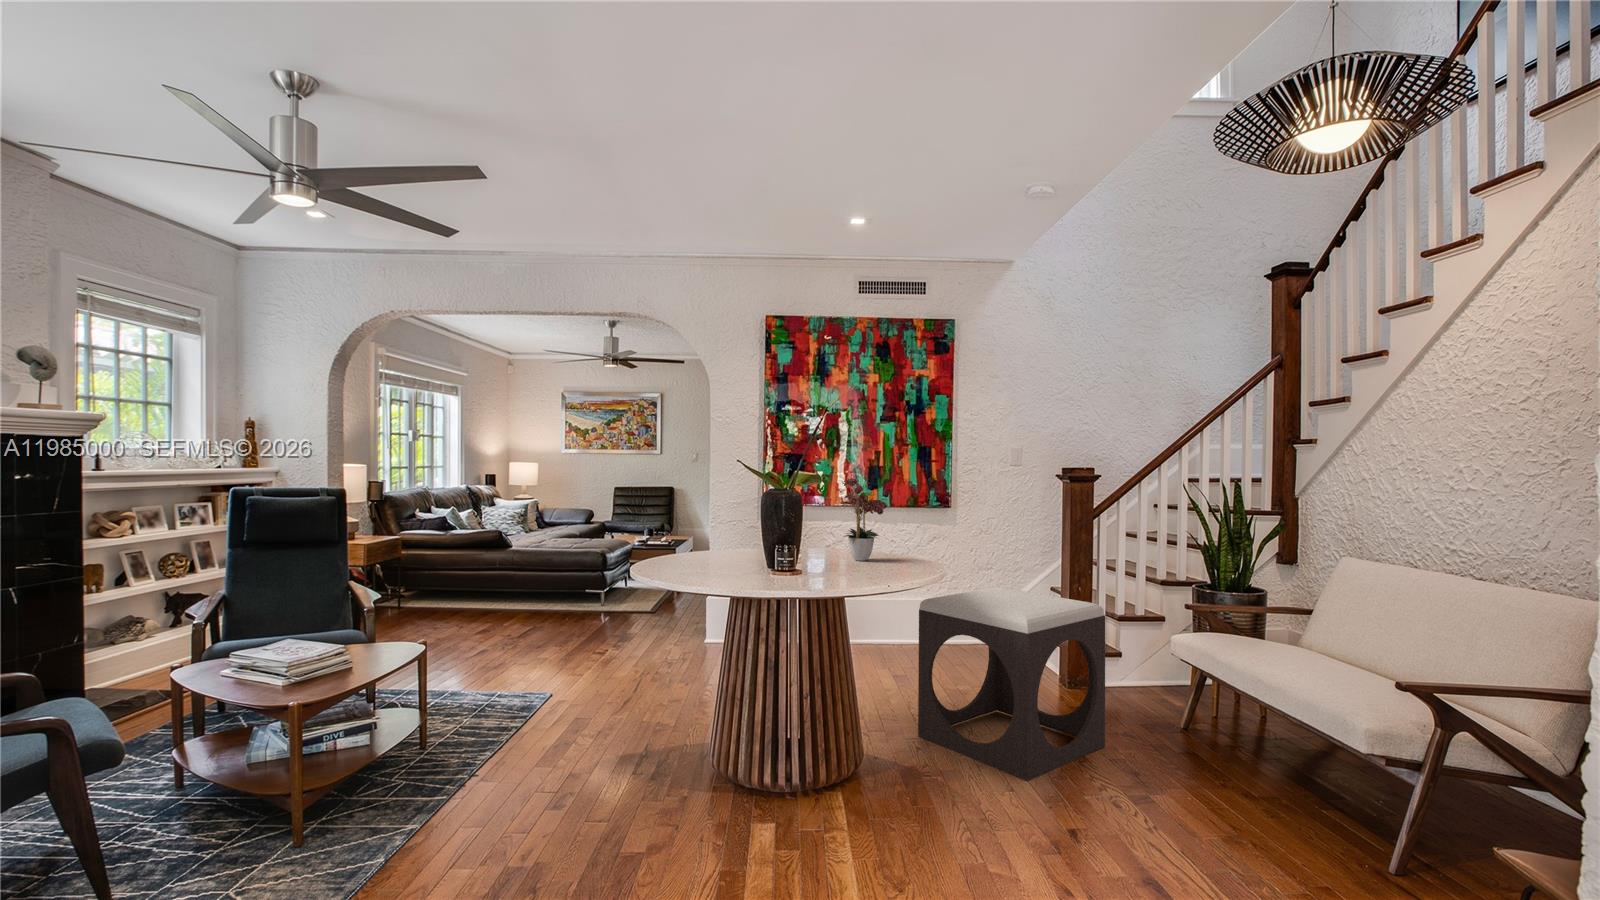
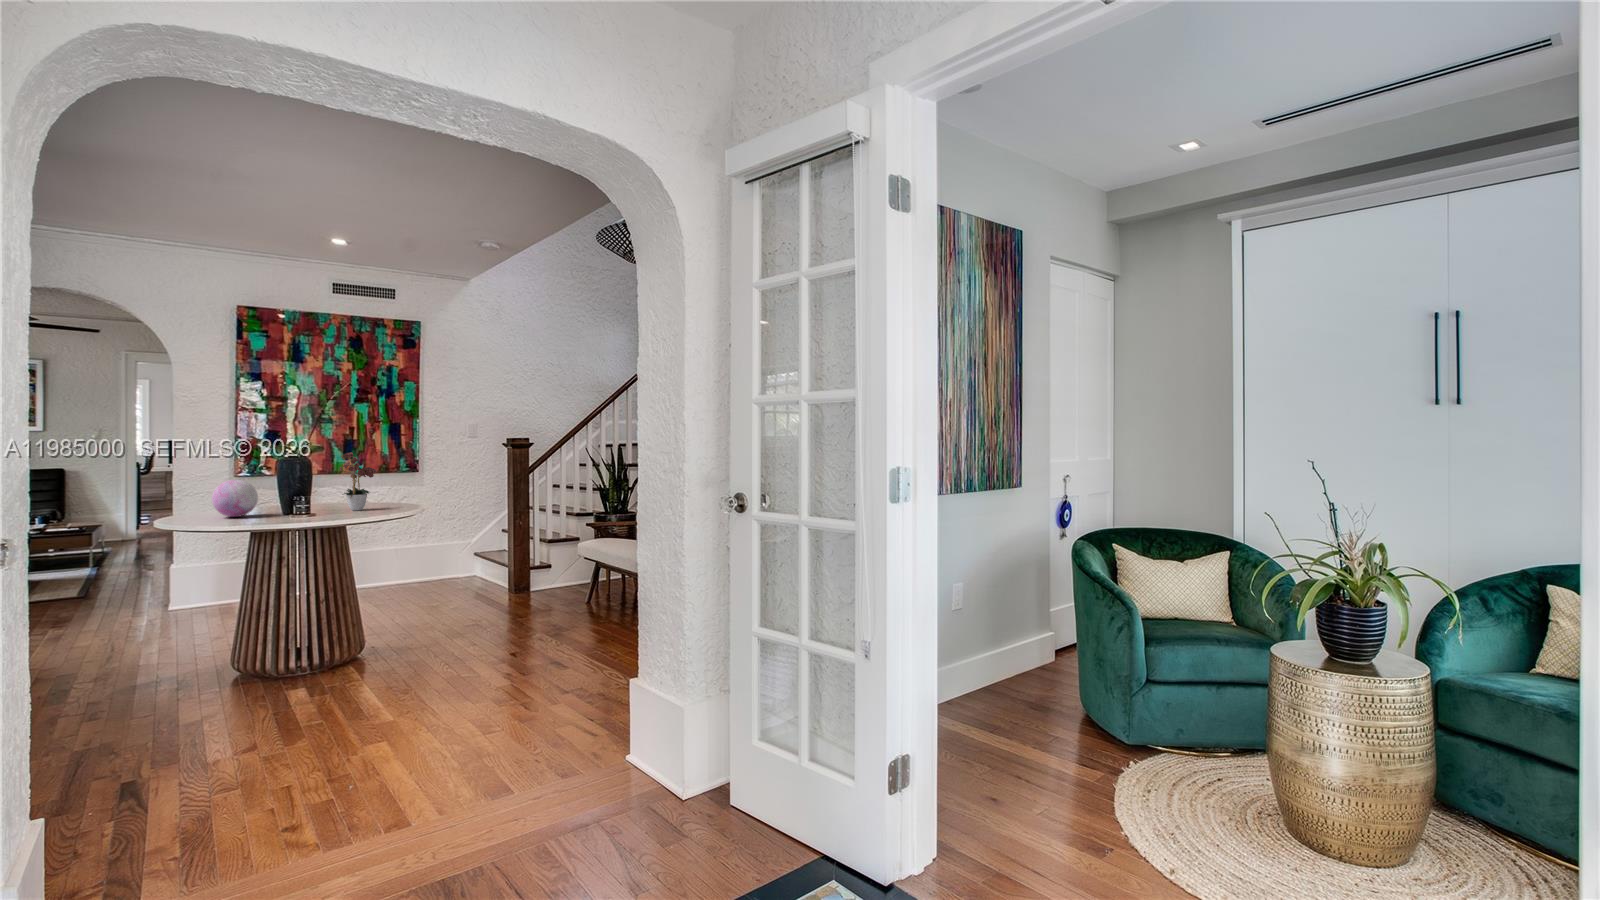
decorative orb: none [697,510,746,559] -> present [212,480,258,517]
footstool: present [918,587,1105,781] -> none [401,525,531,636]

